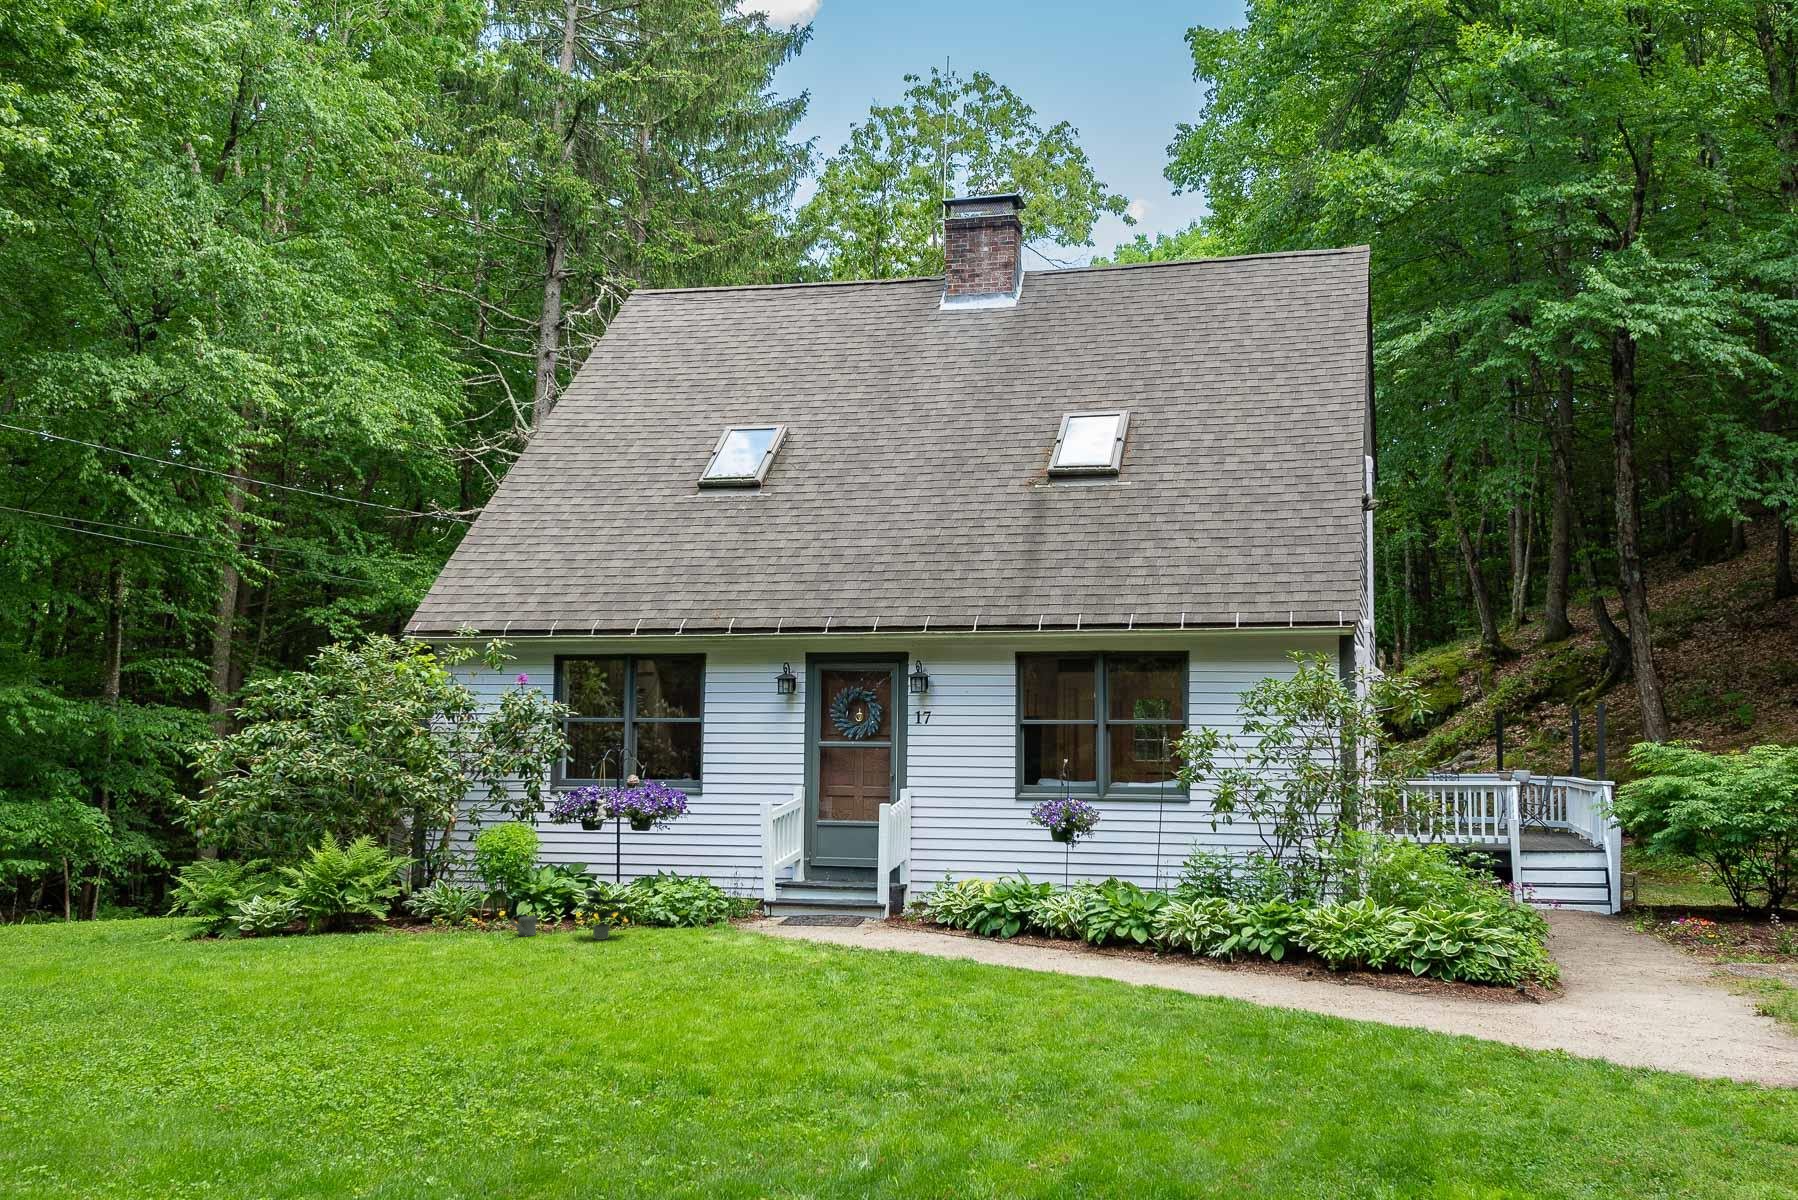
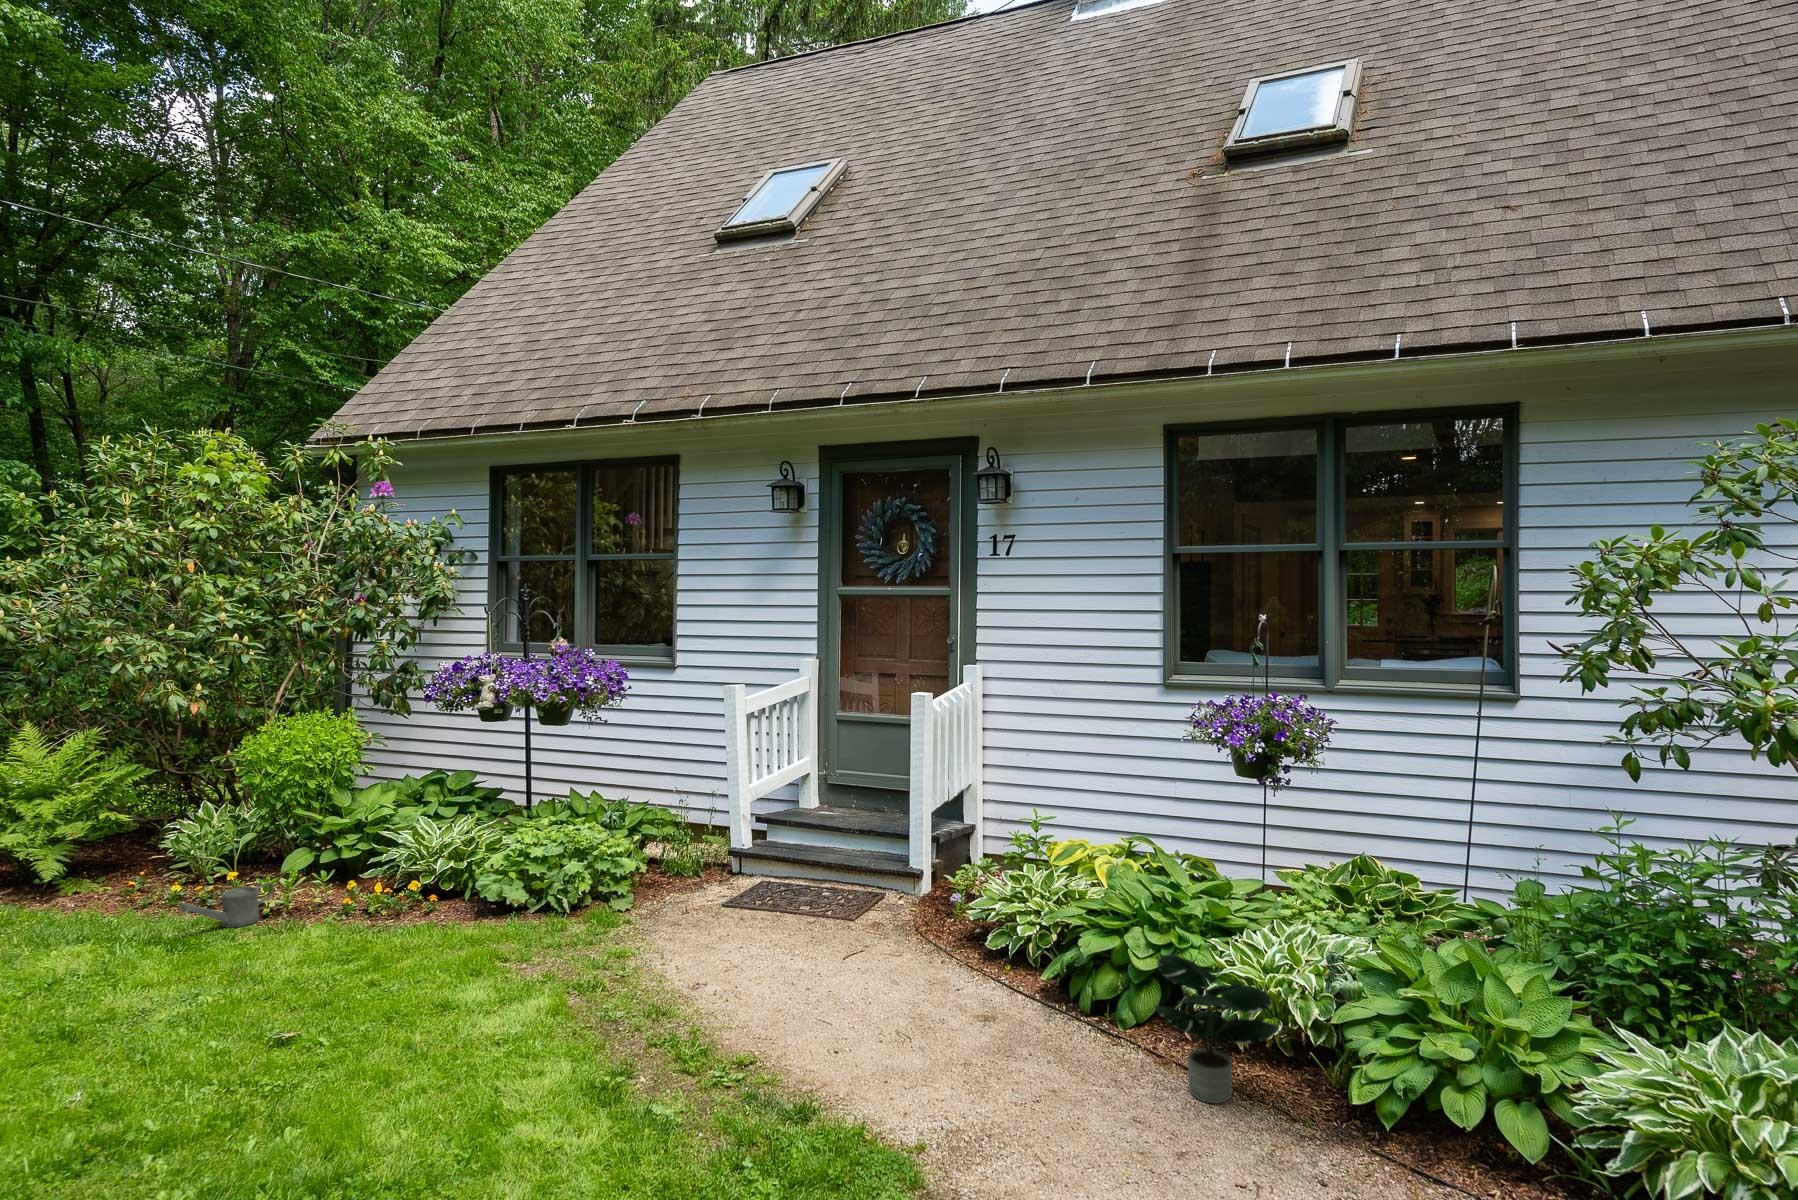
potted plant: present [582,890,625,940] -> present [1155,955,1278,1103]

